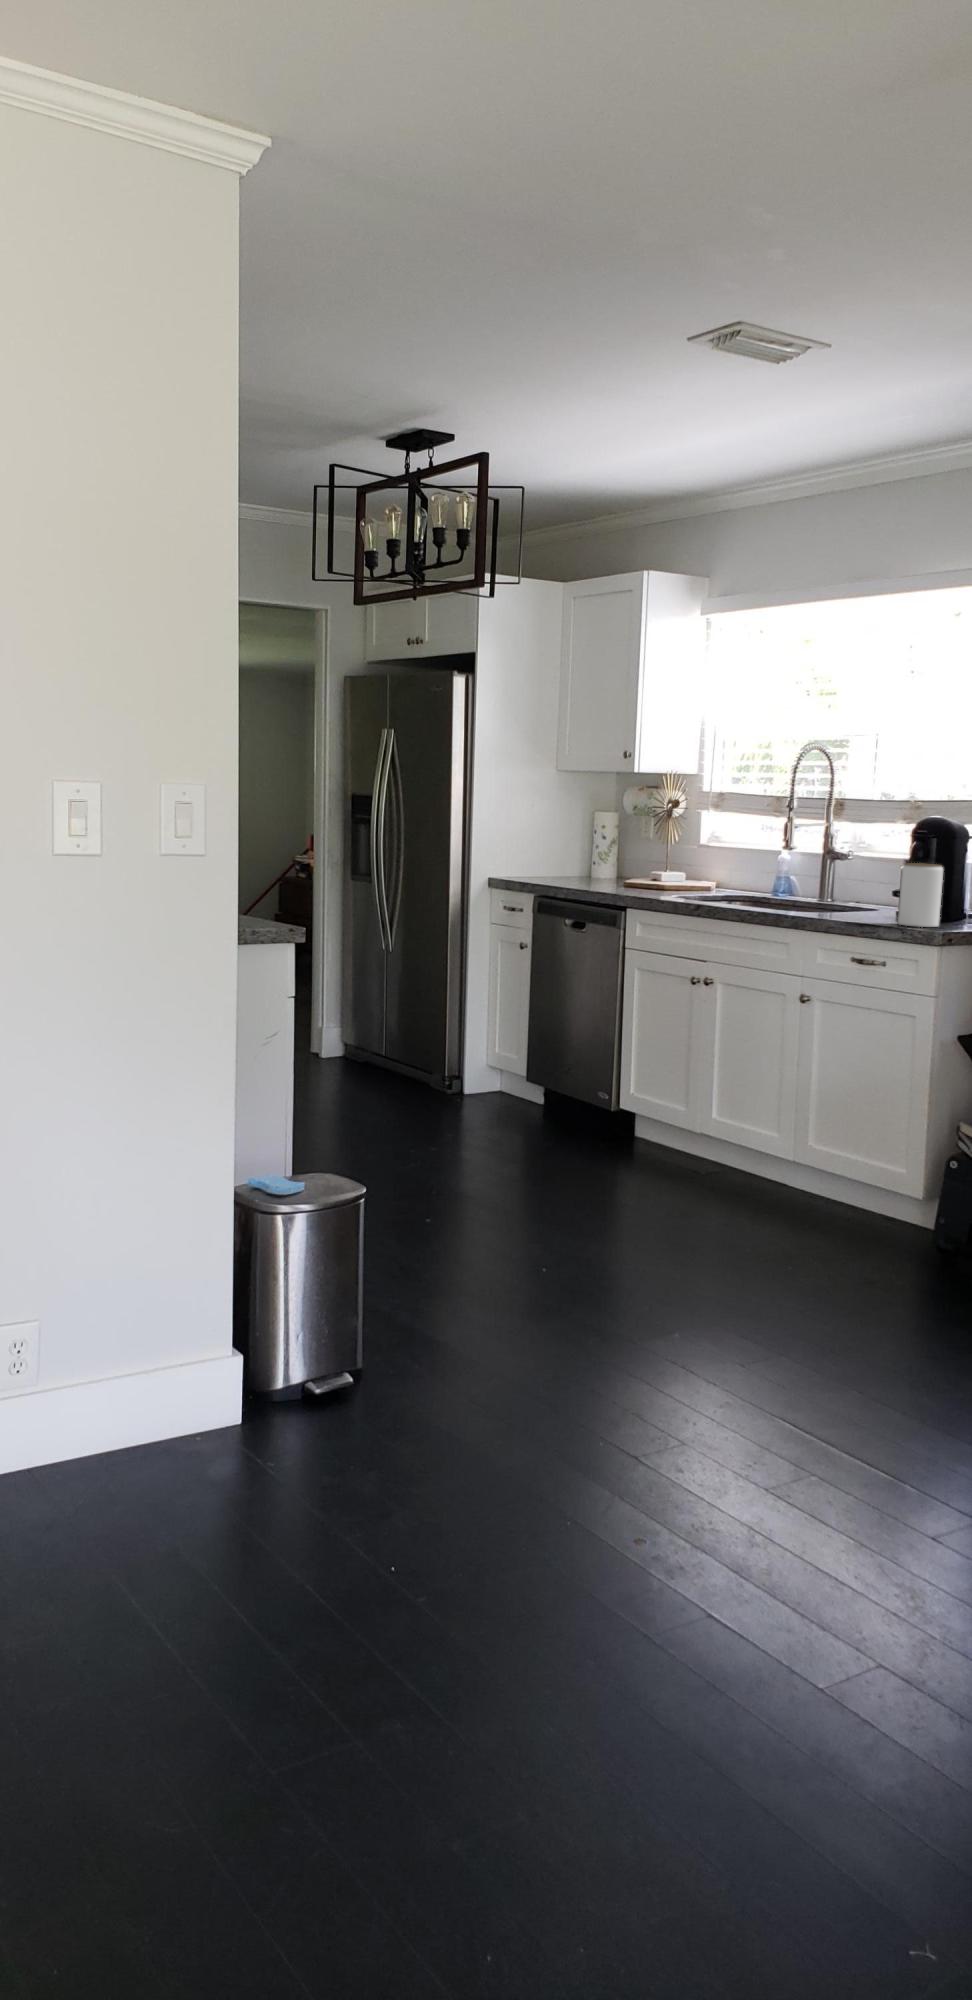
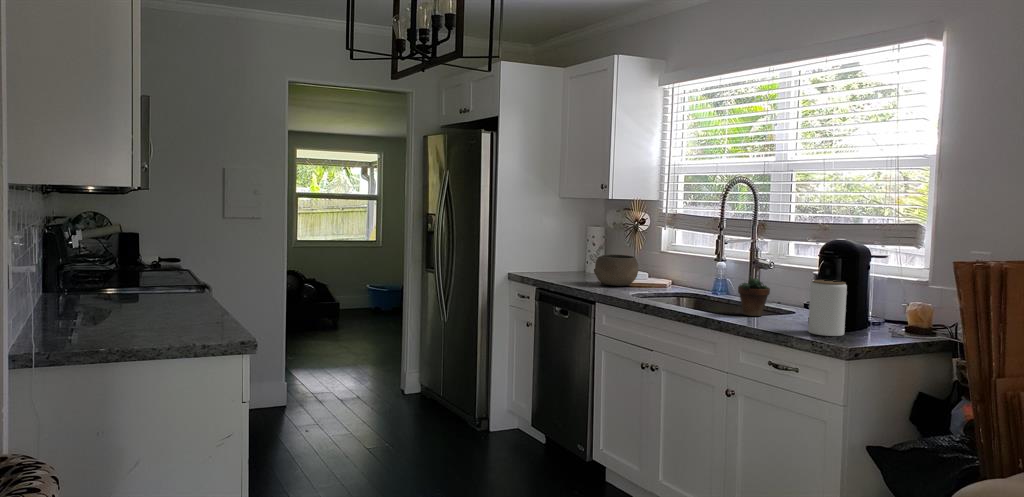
bowl: none [616,847,674,888] -> present [594,254,638,286]
succulent plant: none [814,850,852,913] -> present [738,267,770,316]

